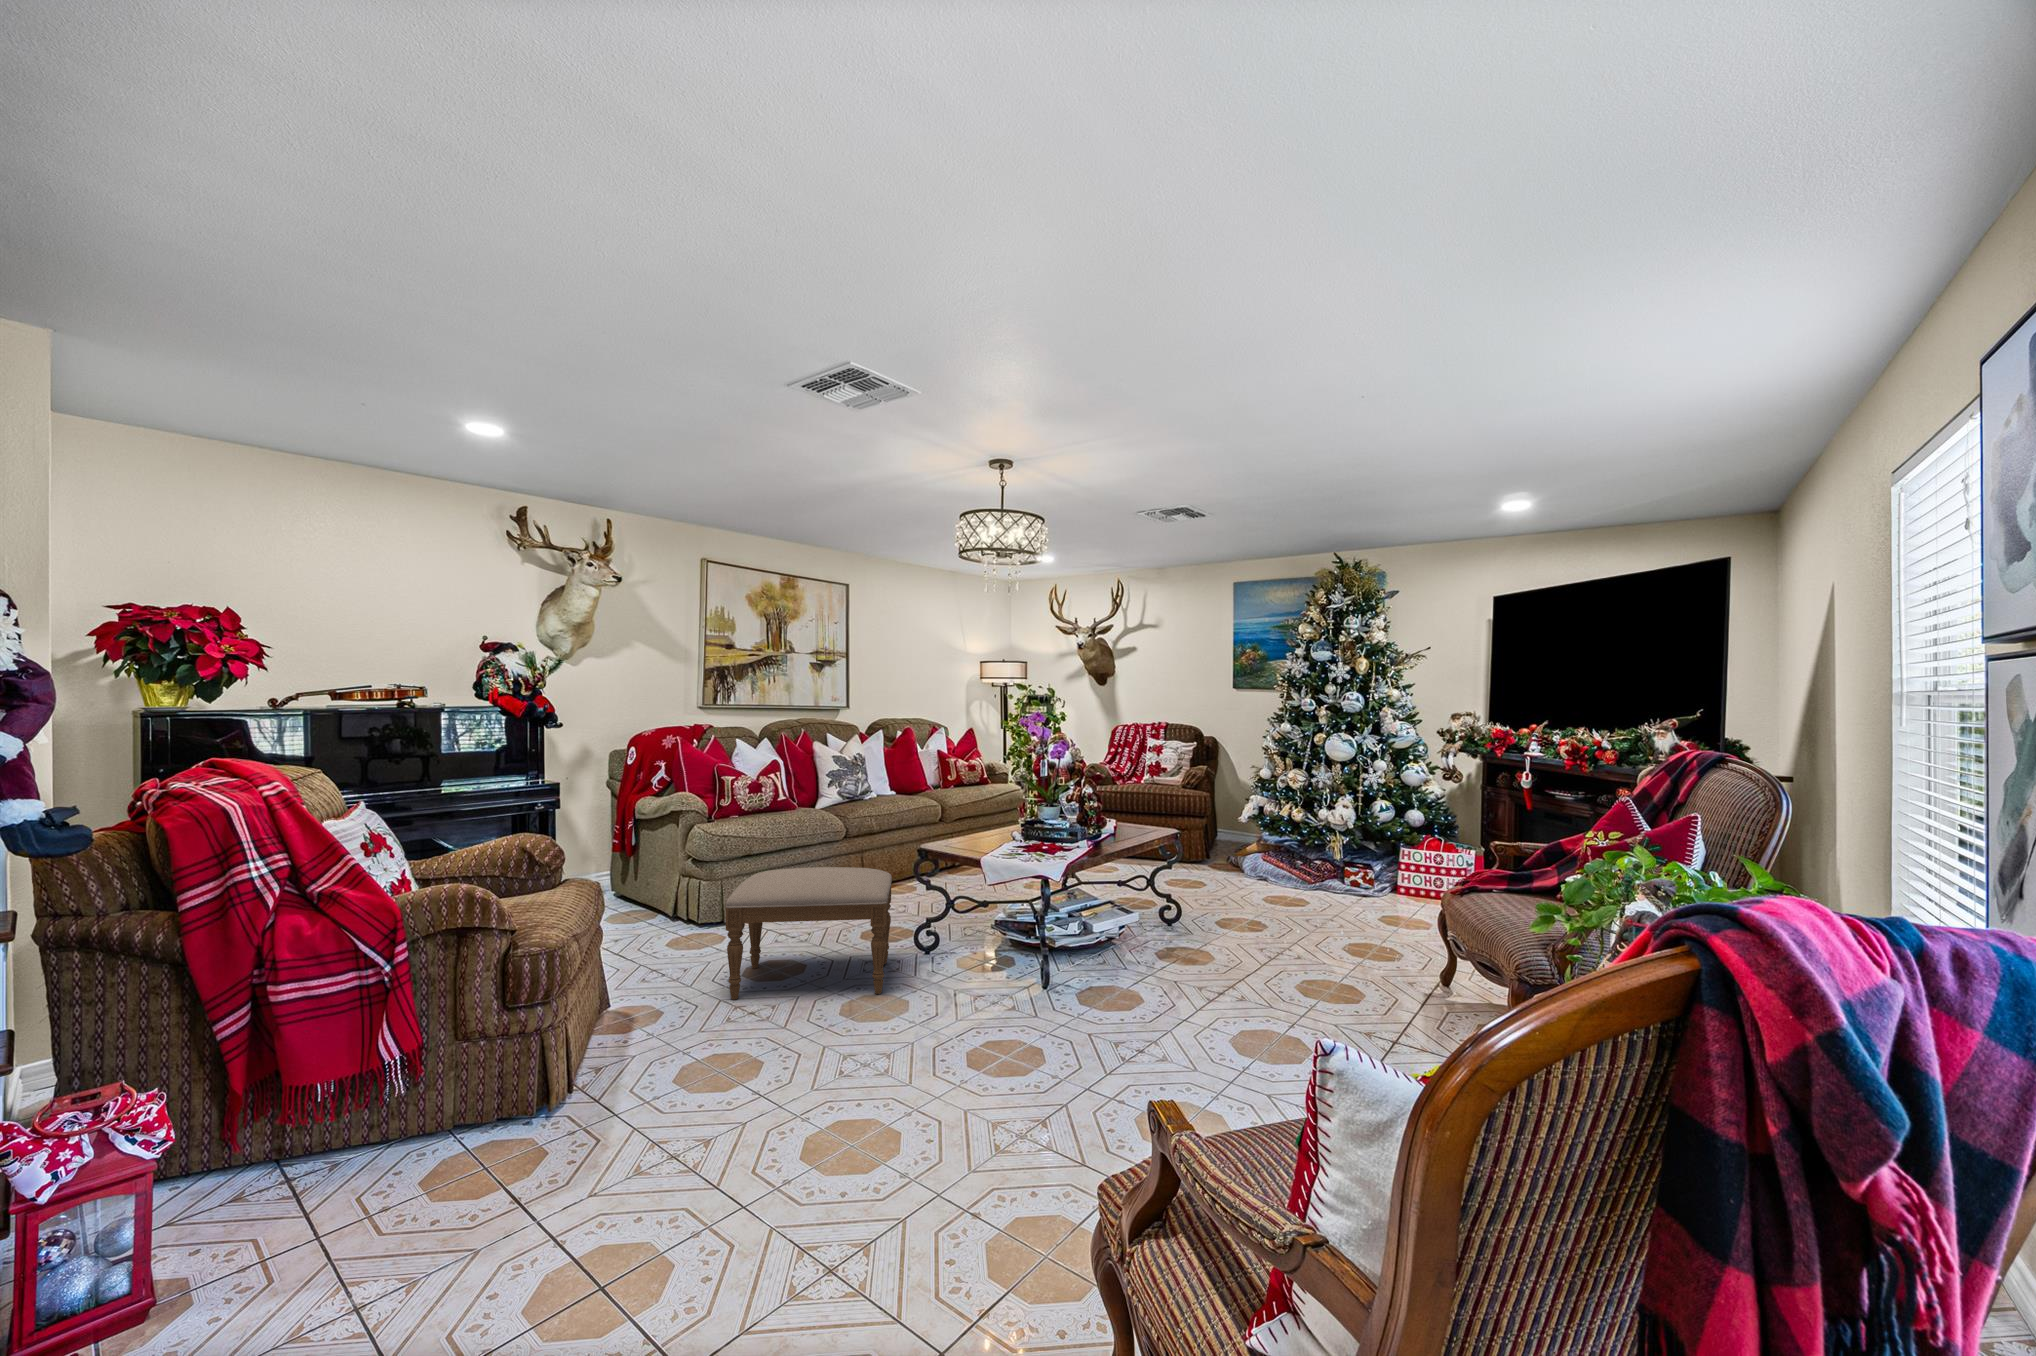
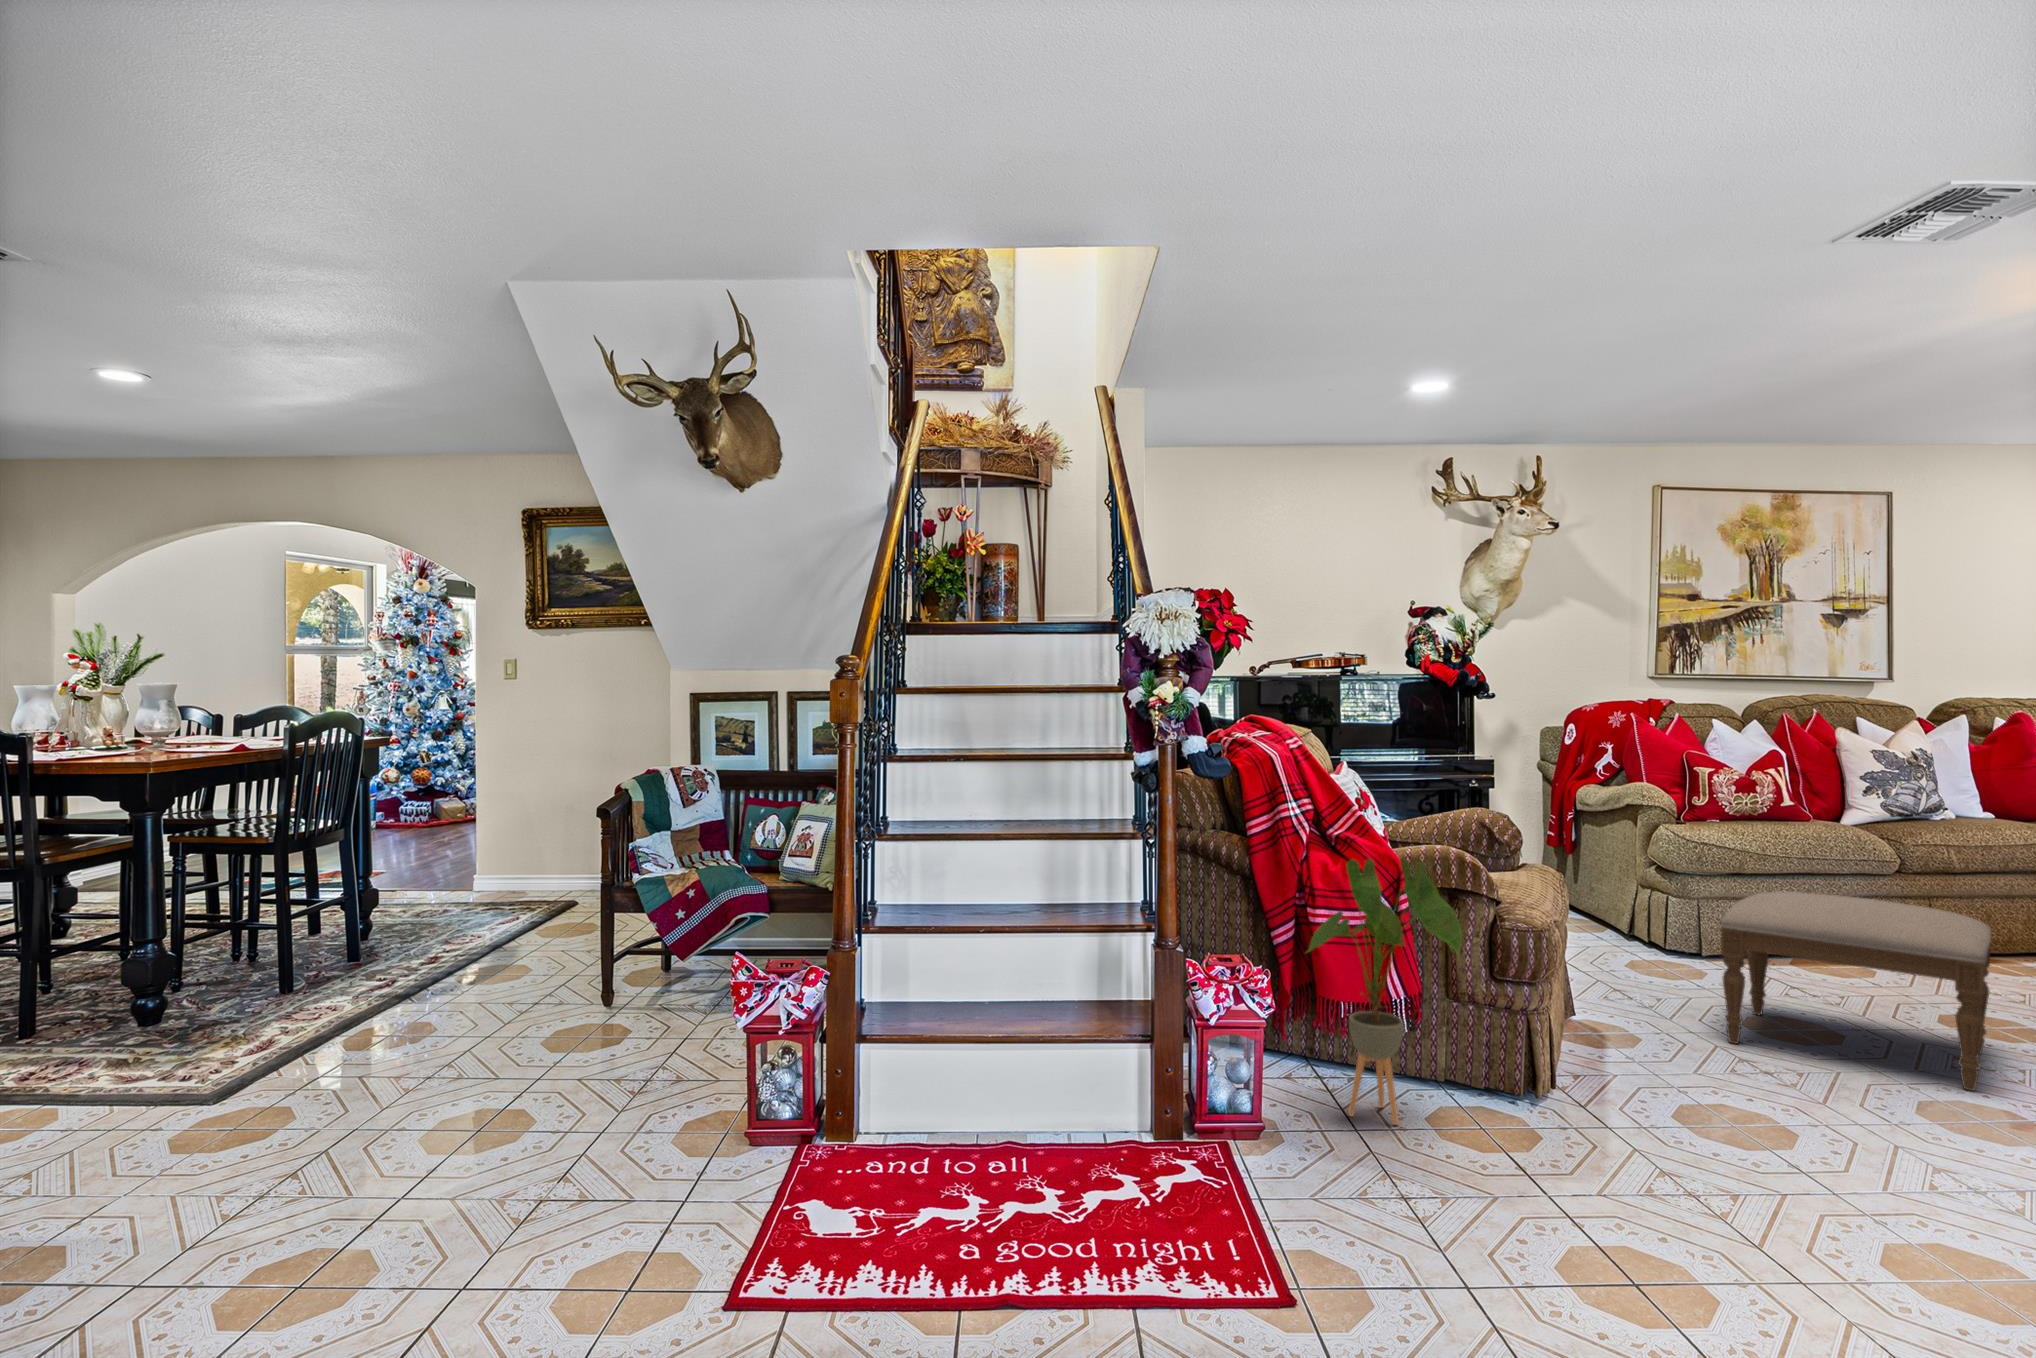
house plant: none [250,905,463,1219] -> present [1308,859,1462,1125]

